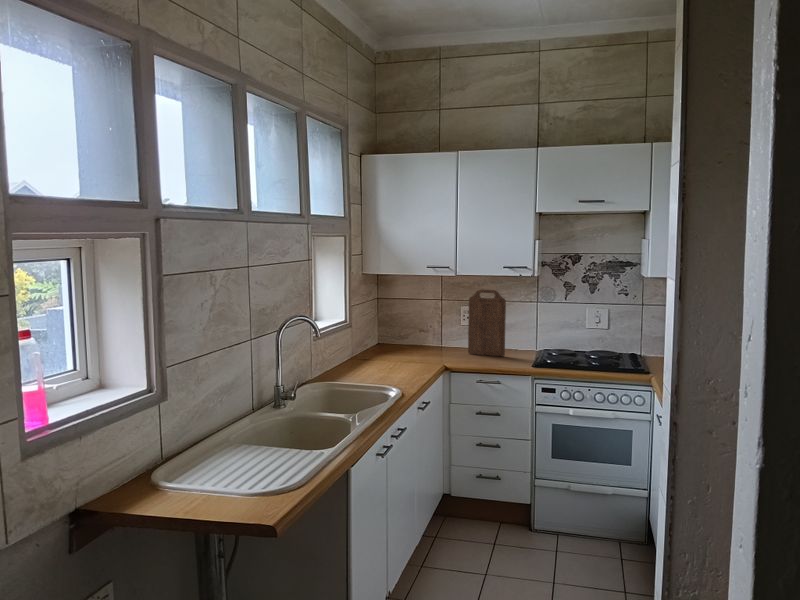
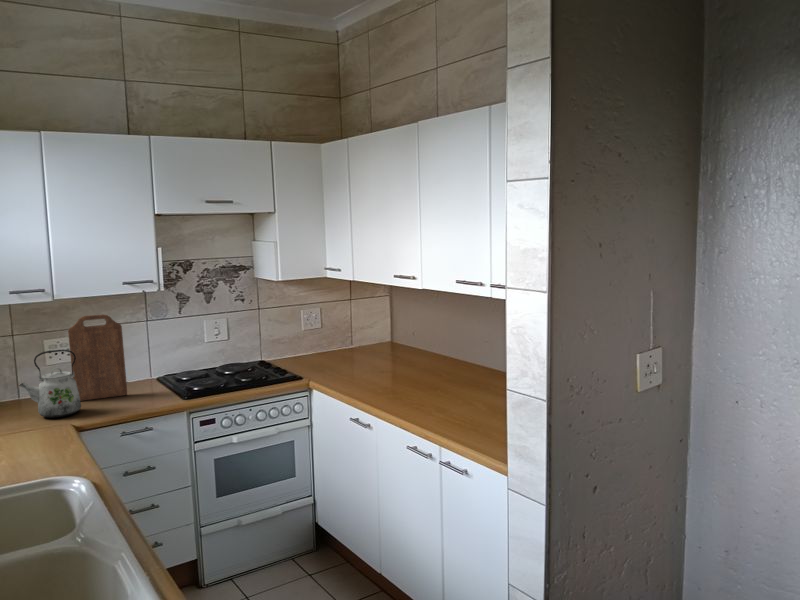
kettle: none [424,310,462,360] -> present [19,350,81,418]

